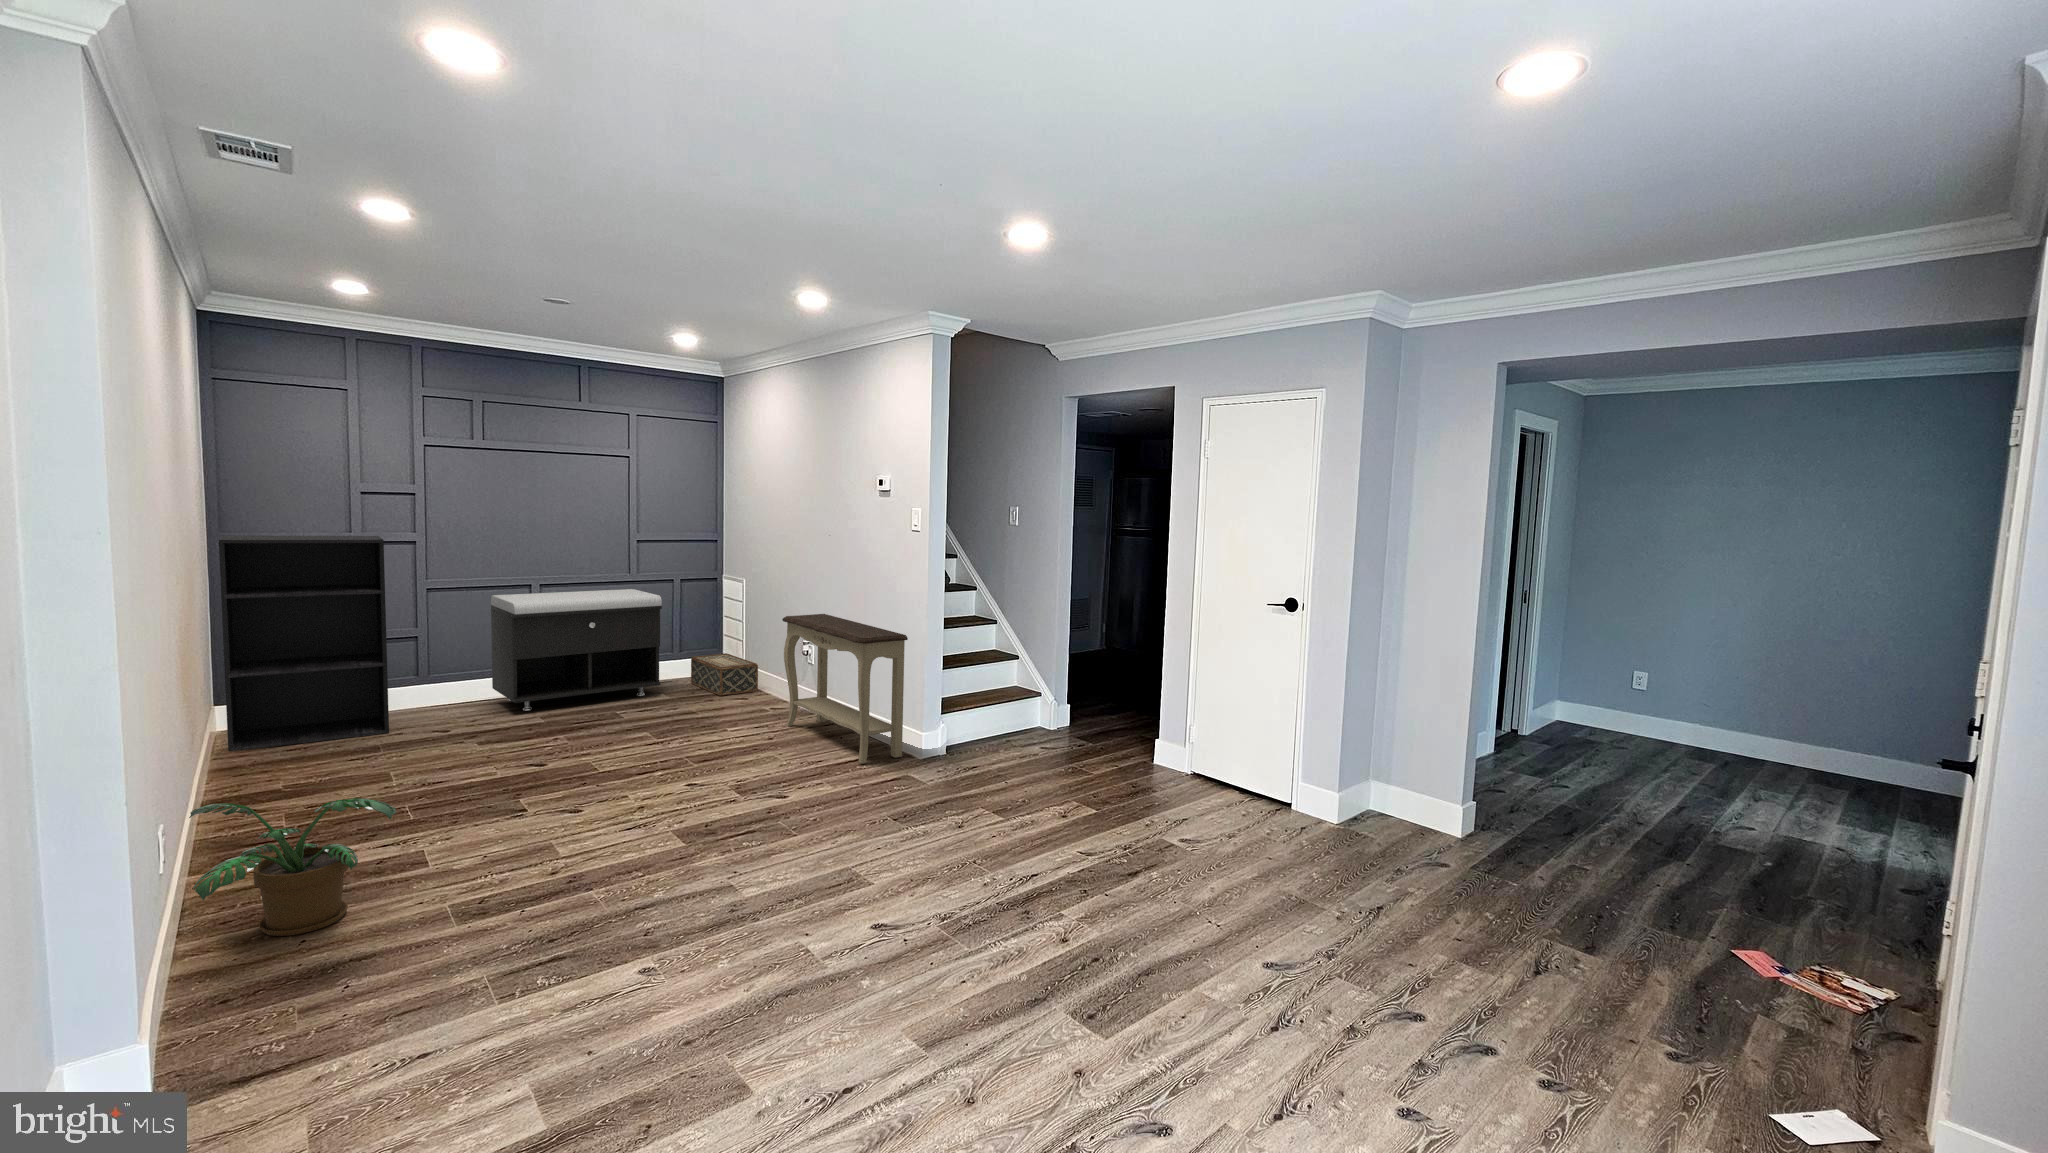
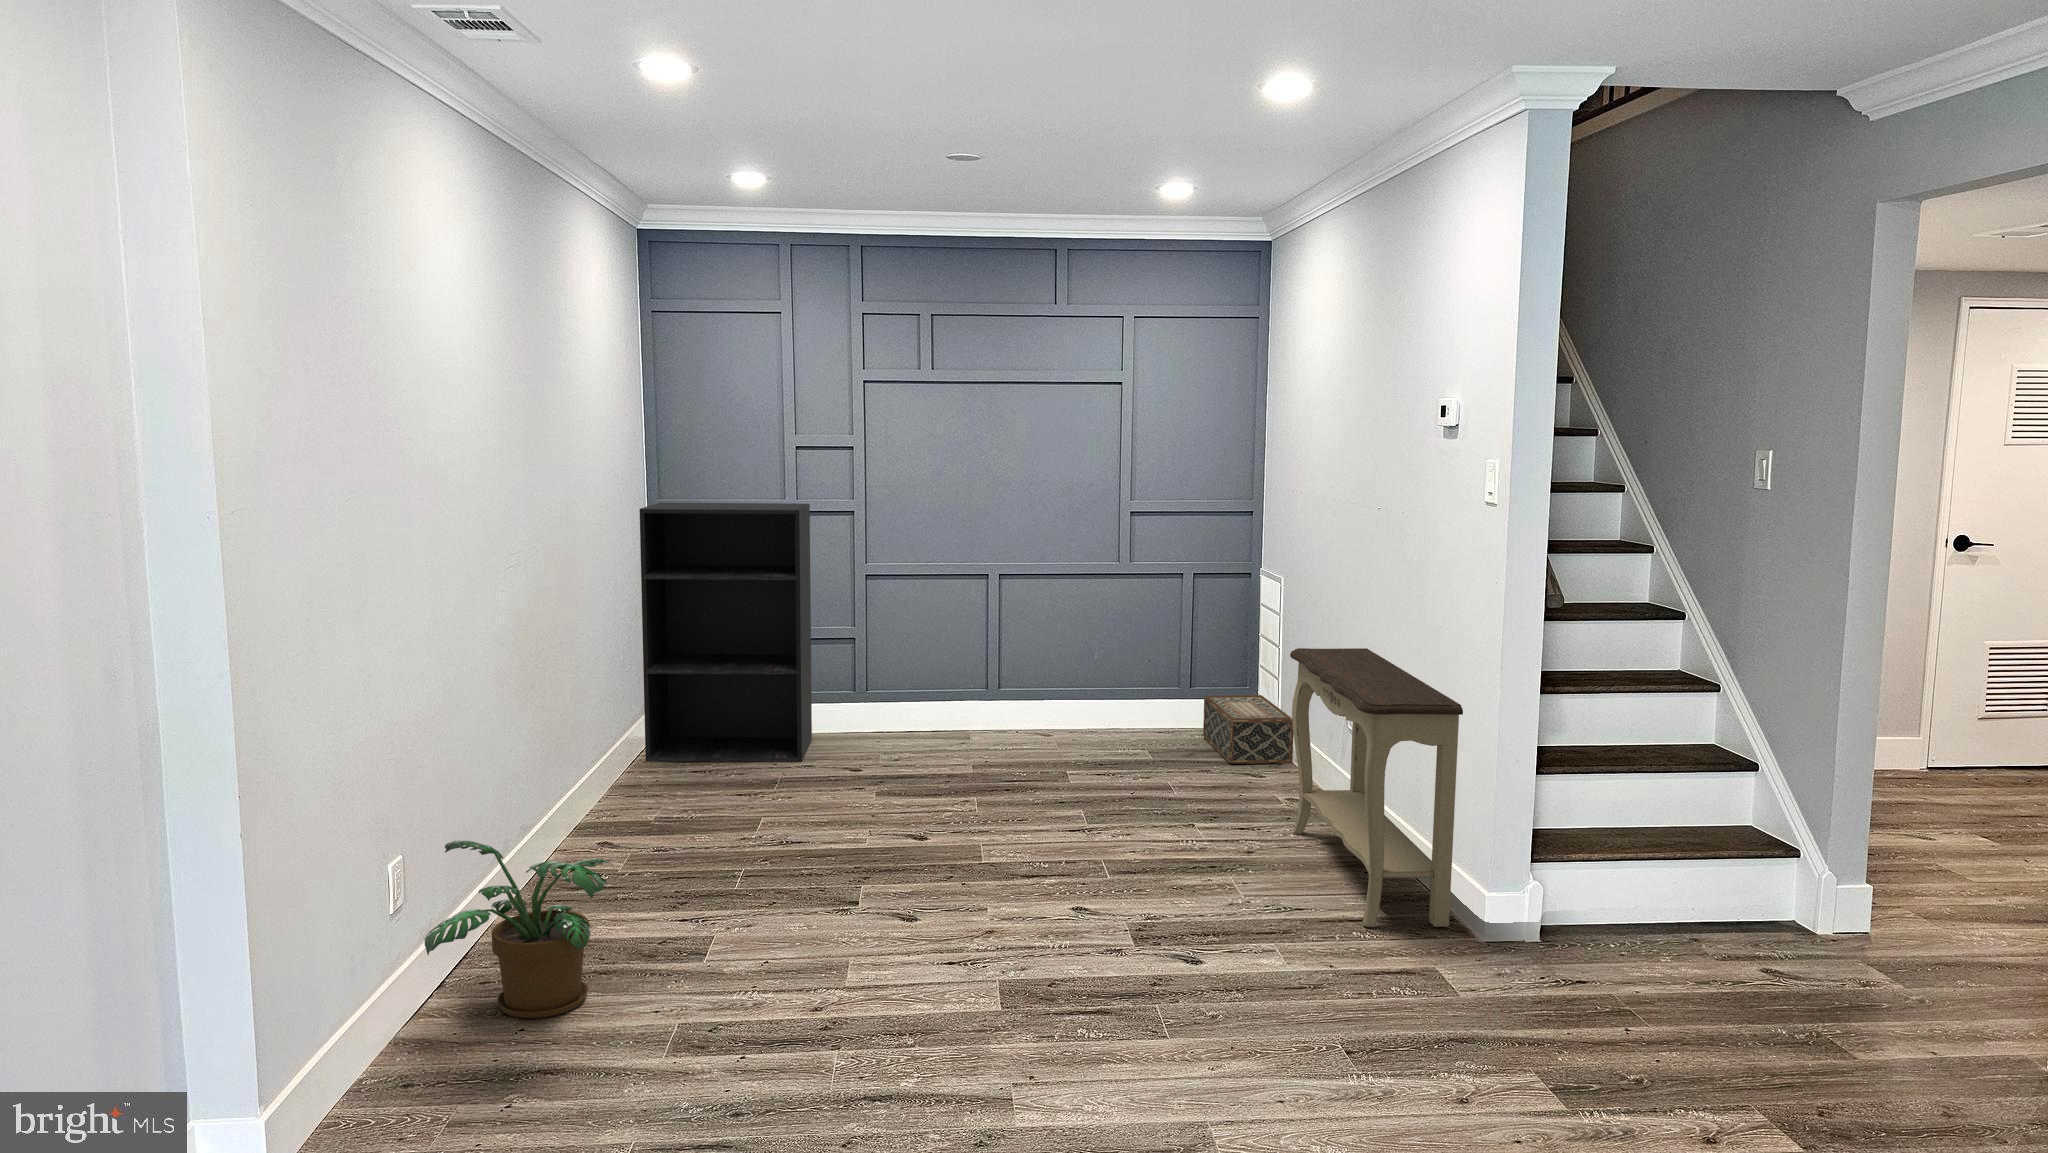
storage bench: present [491,589,662,711] -> none [940,585,1151,752]

